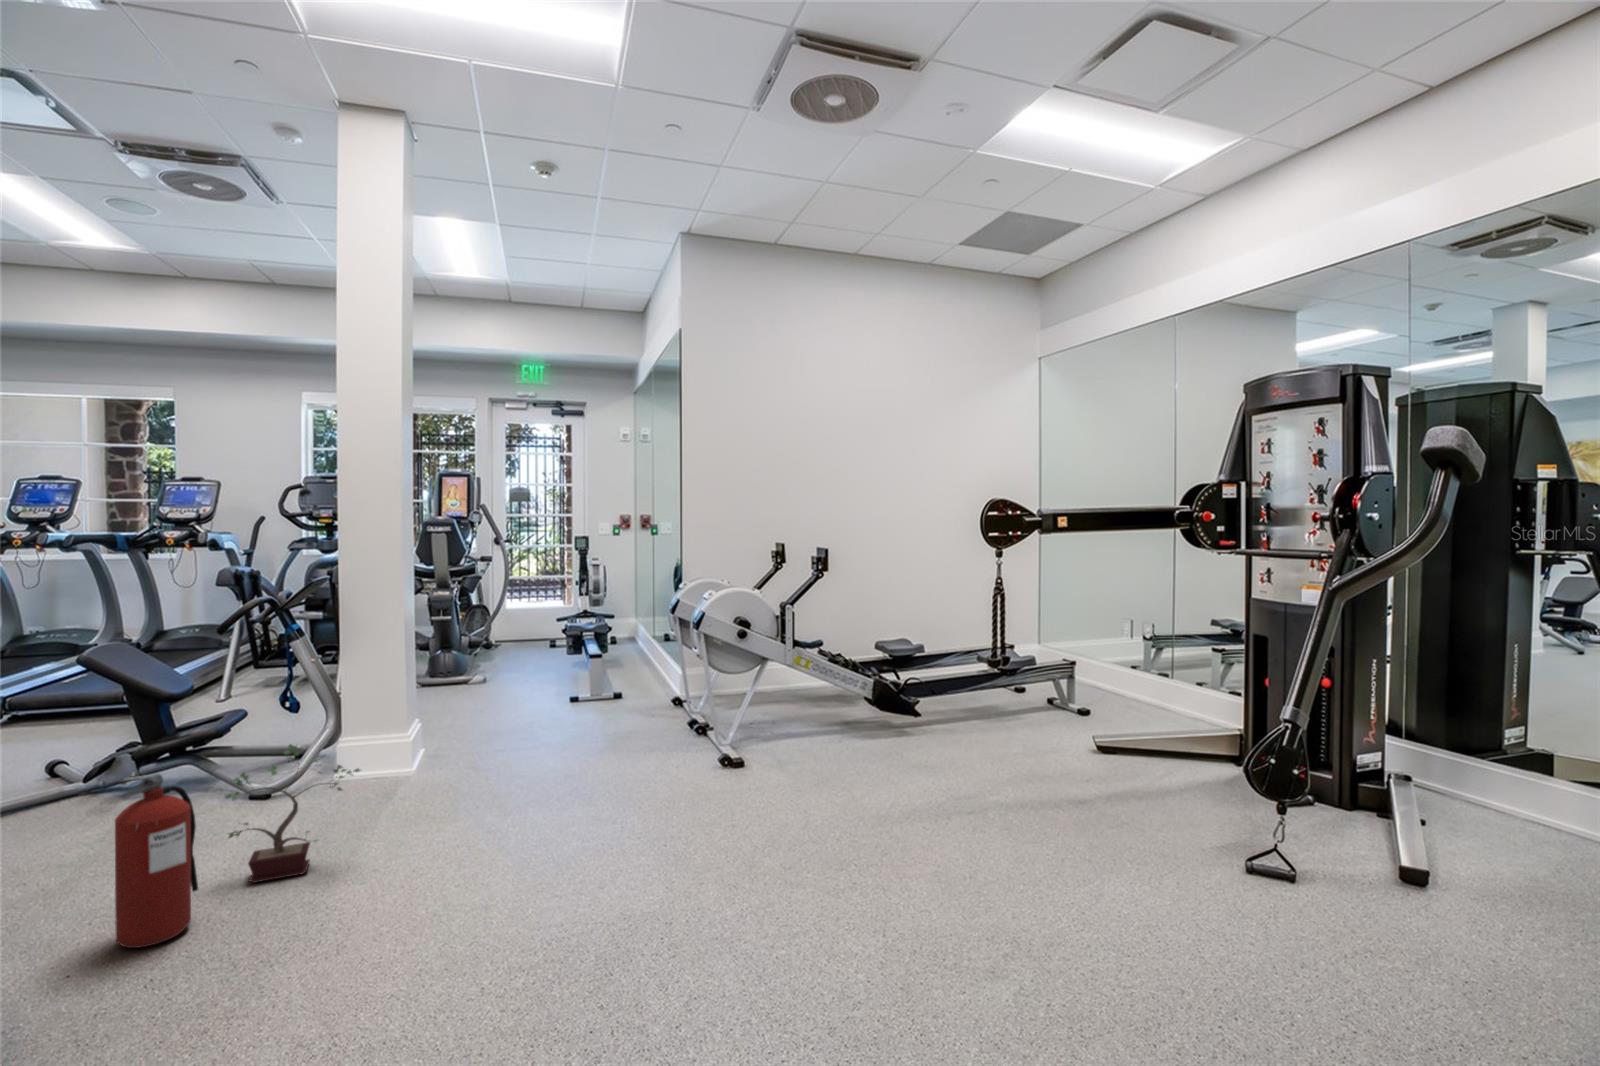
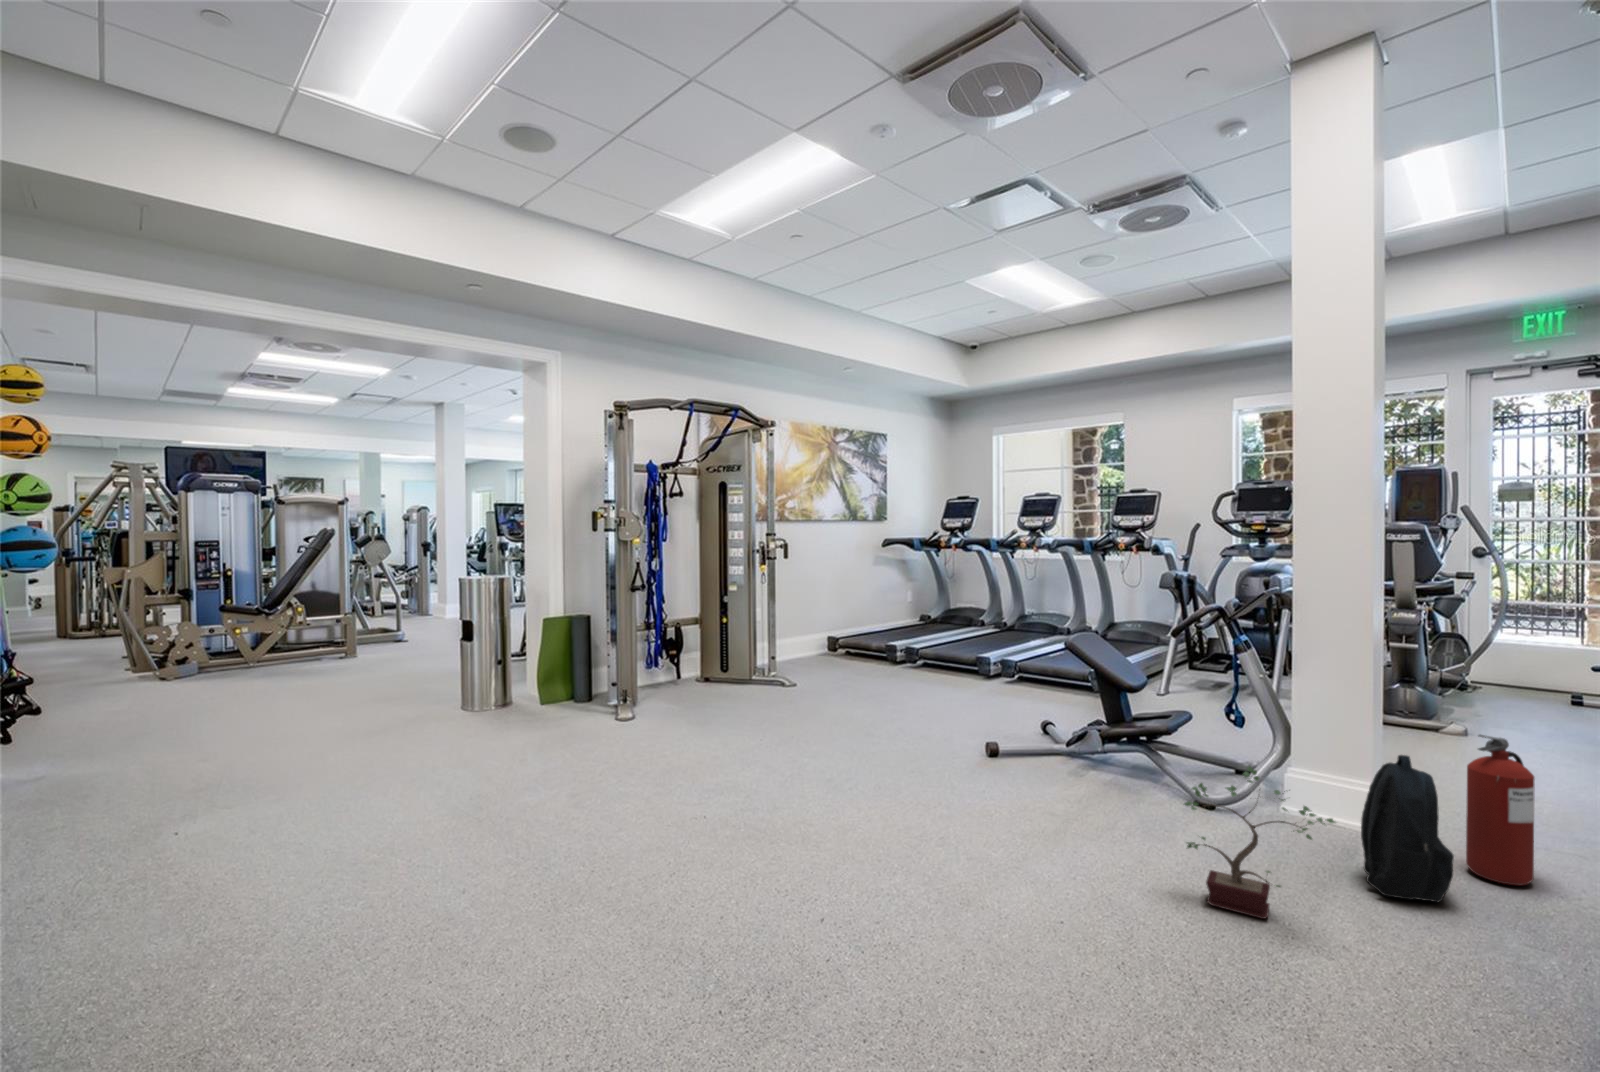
backpack: none [390,704,451,818] -> present [1361,755,1454,902]
fire extinguisher: present [115,774,198,948] -> present [1466,735,1535,886]

